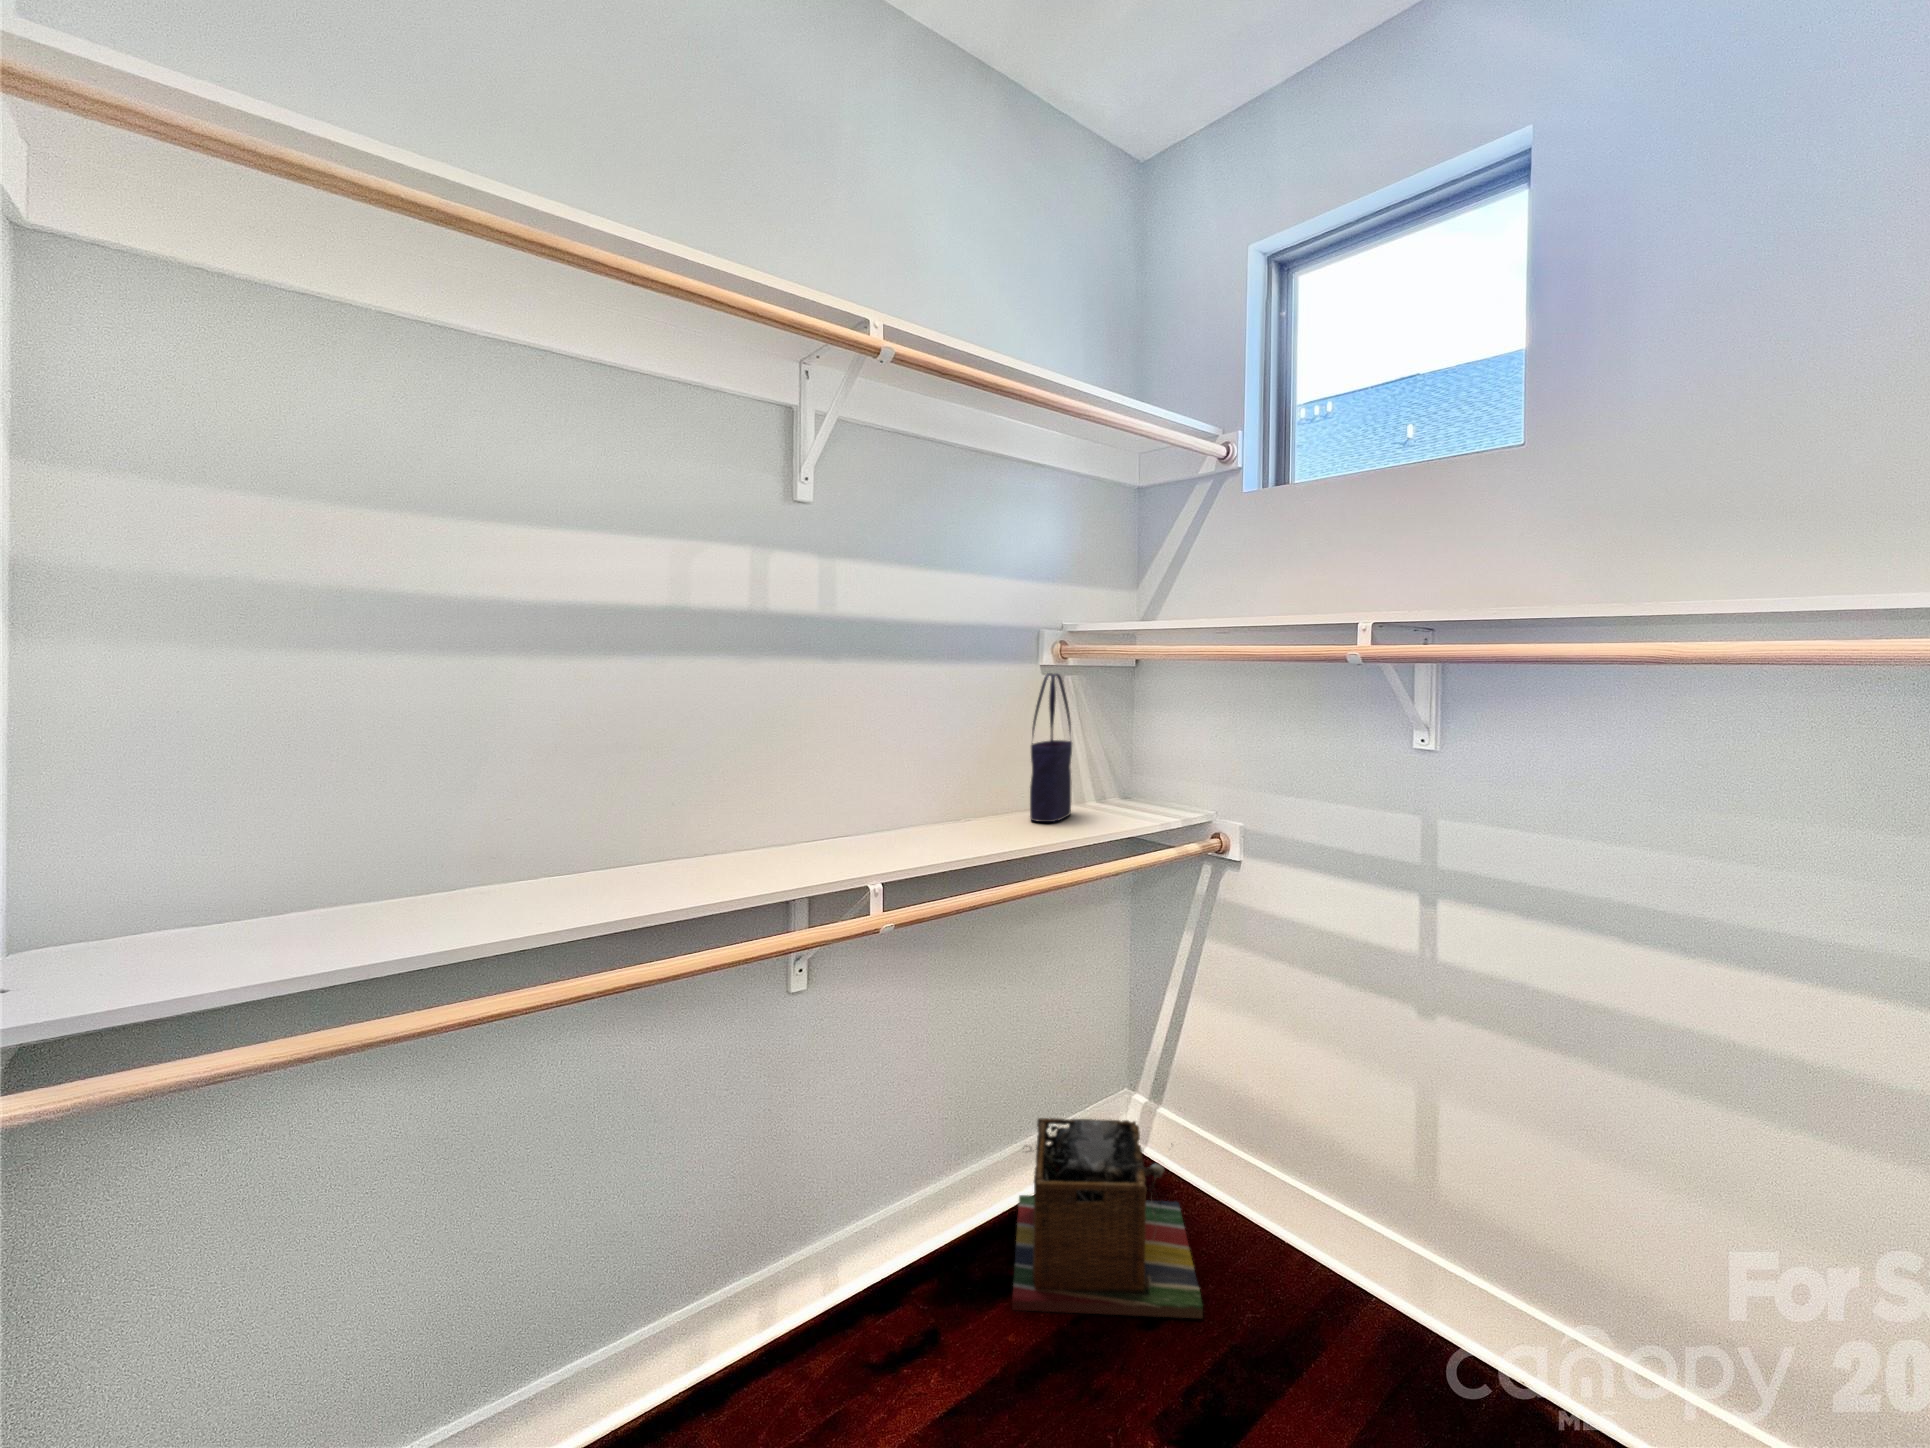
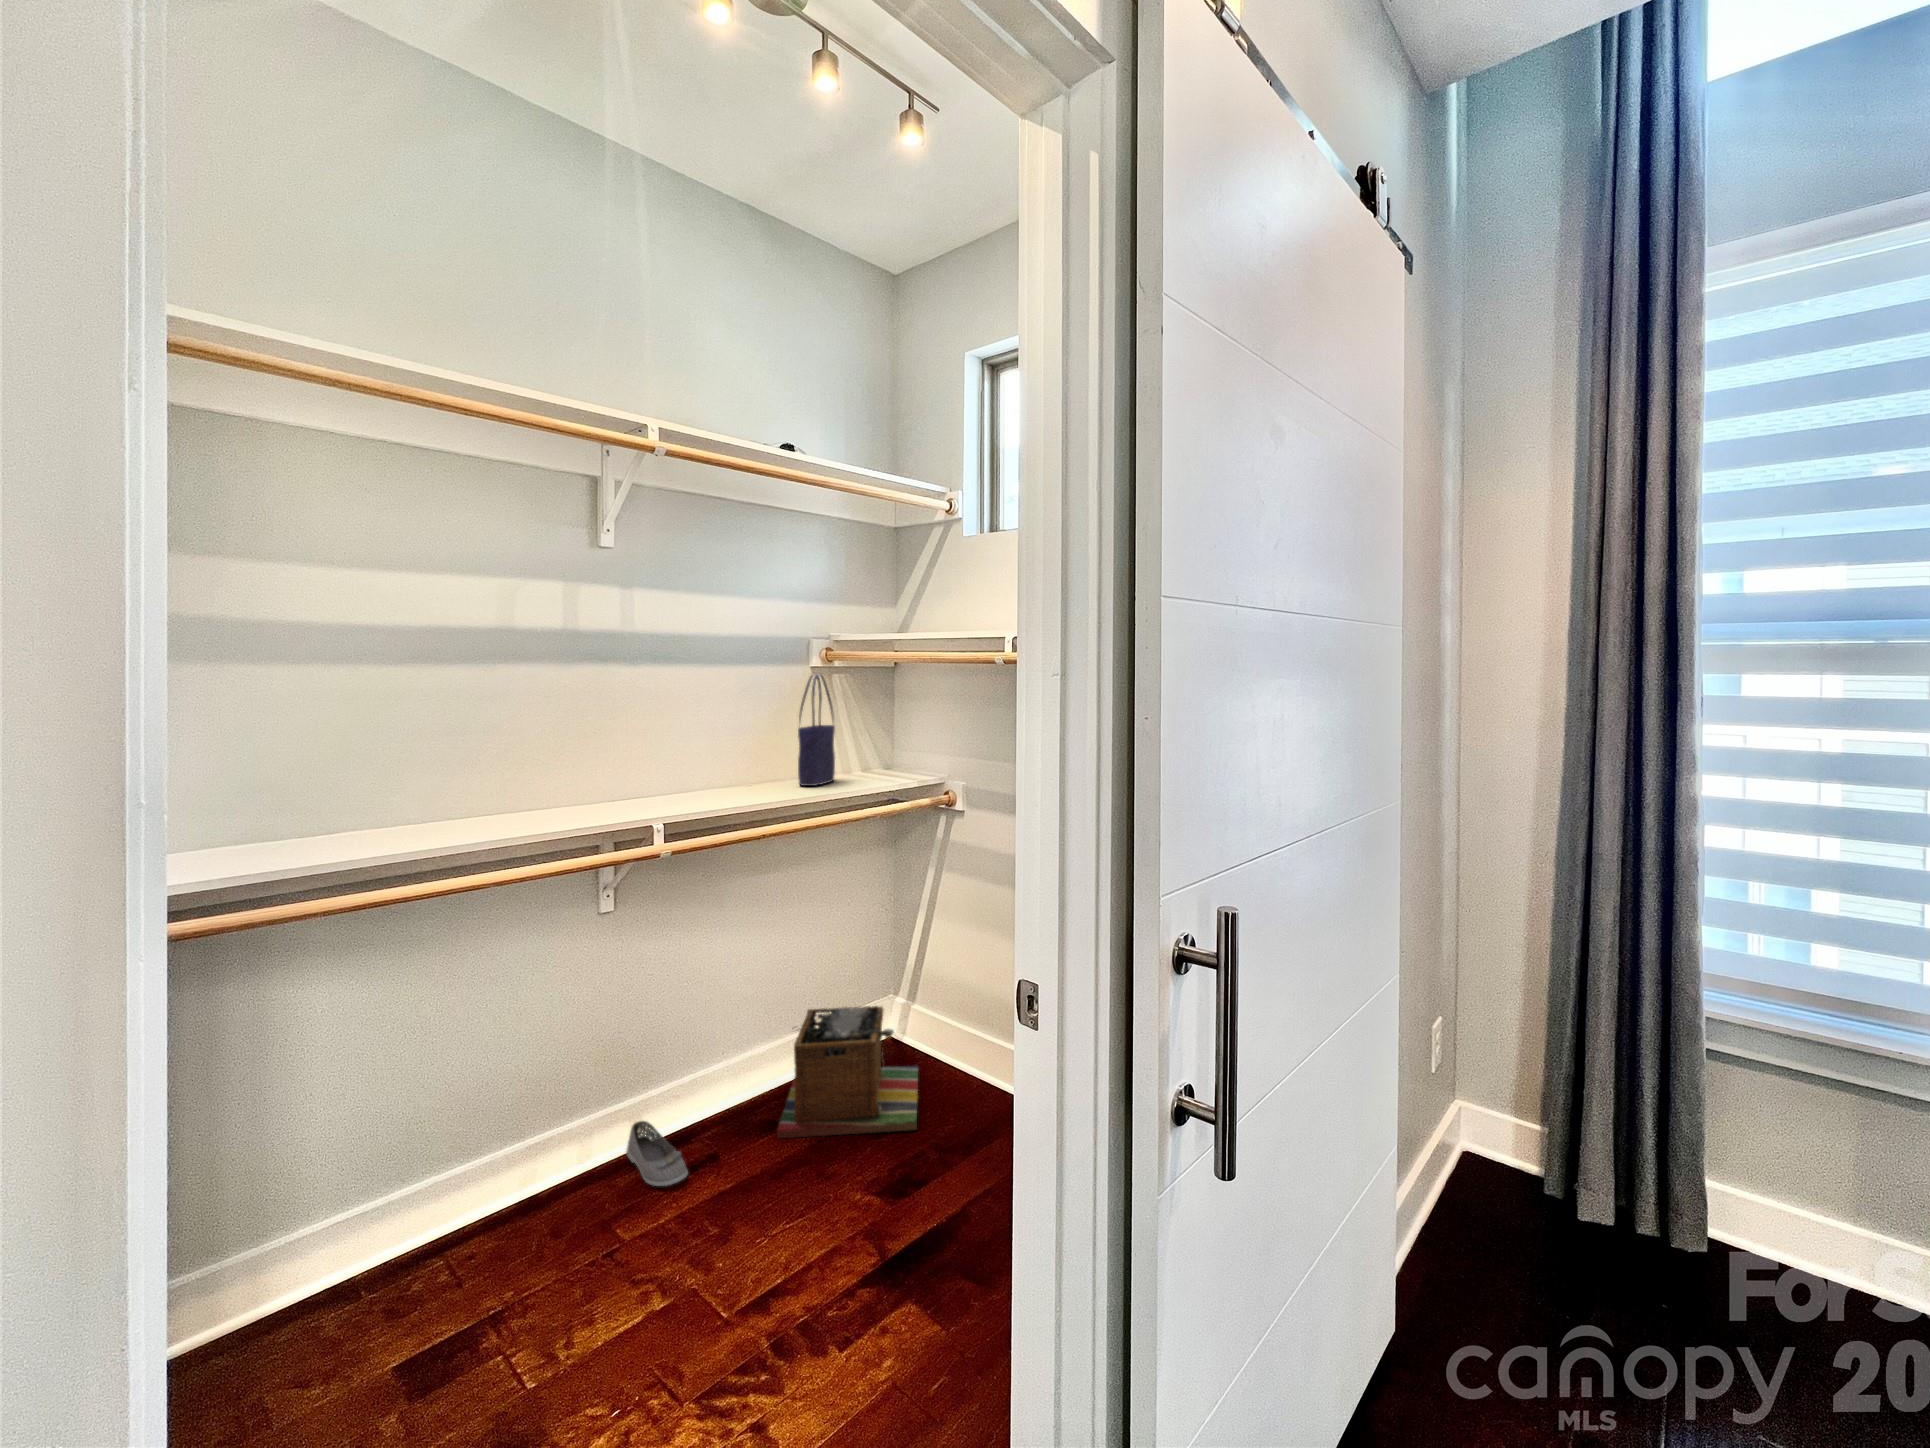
shoe: none [819,1270,904,1385] -> present [626,1121,688,1186]

